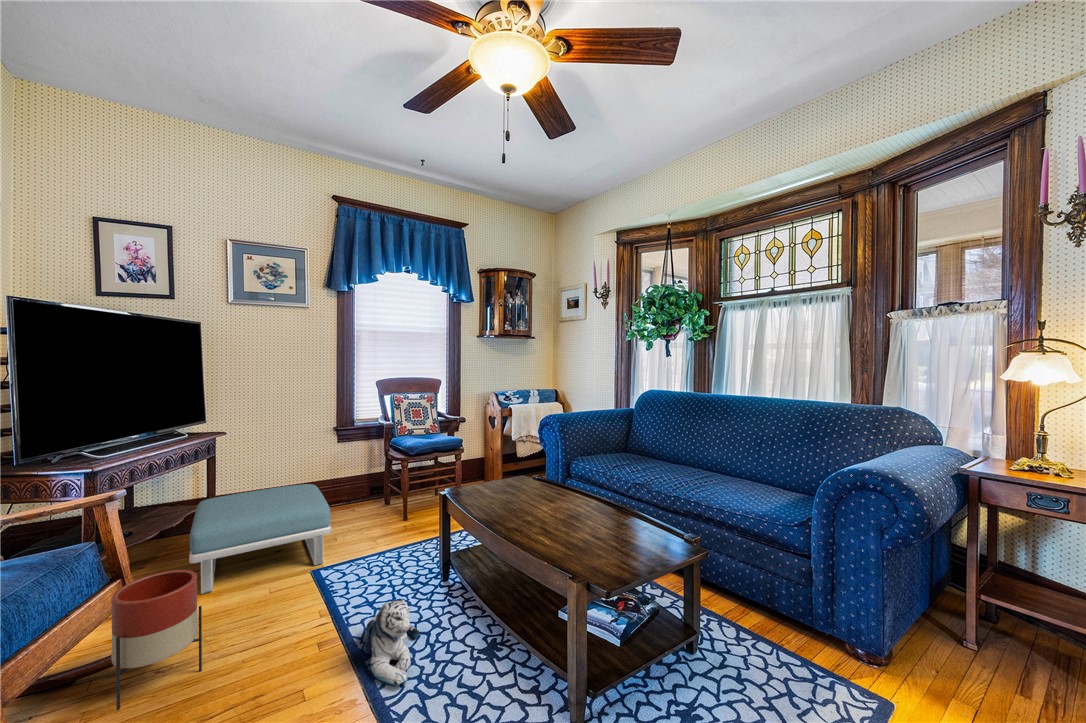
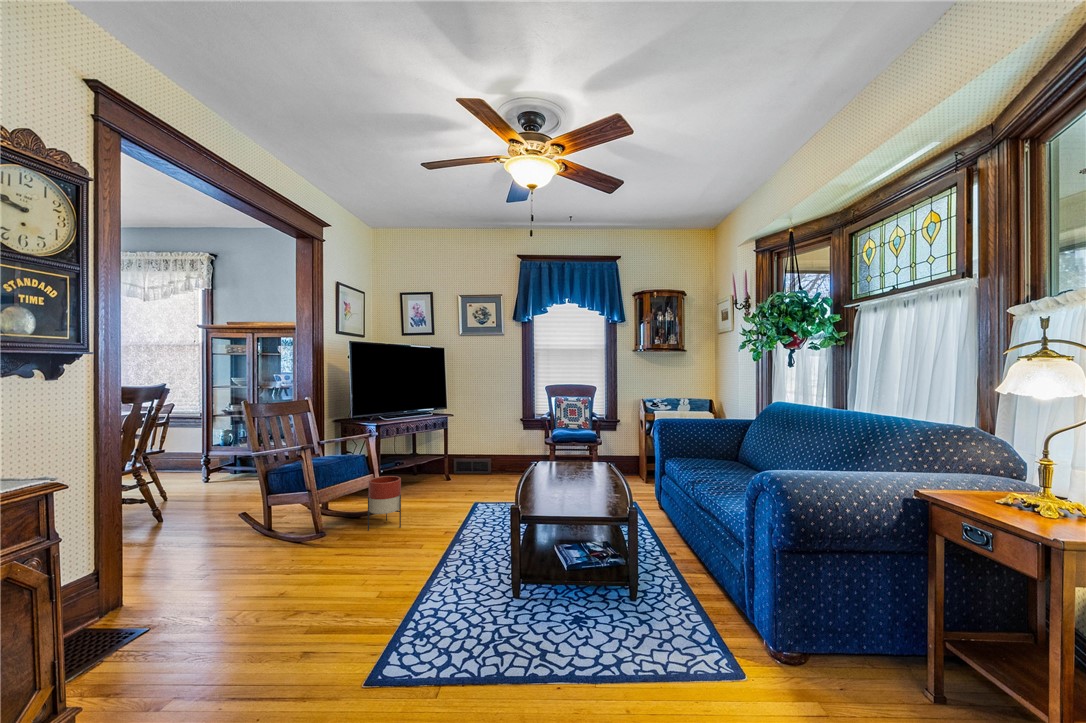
footstool: present [189,484,331,594] -> none [417,453,497,502]
plush toy: present [363,599,420,687] -> none [457,513,494,555]

